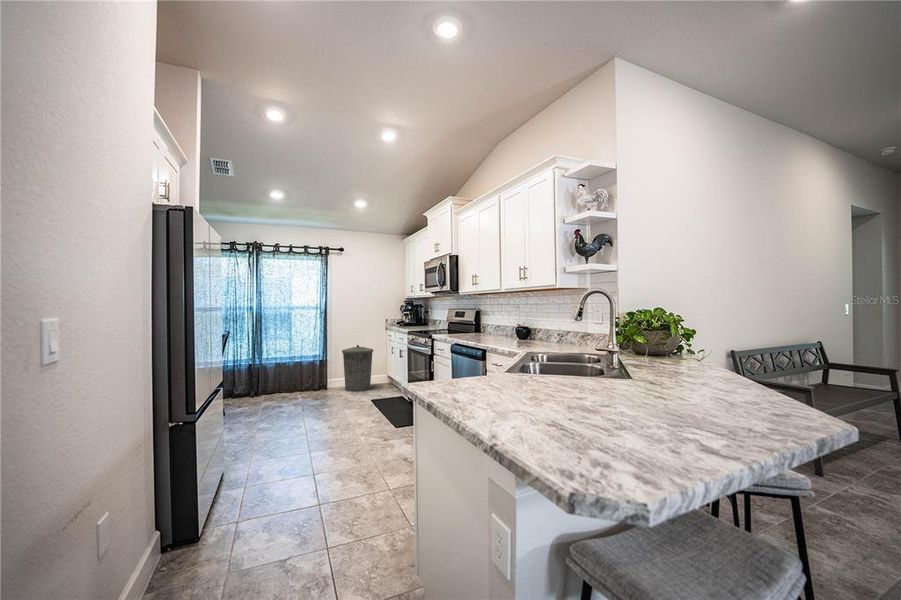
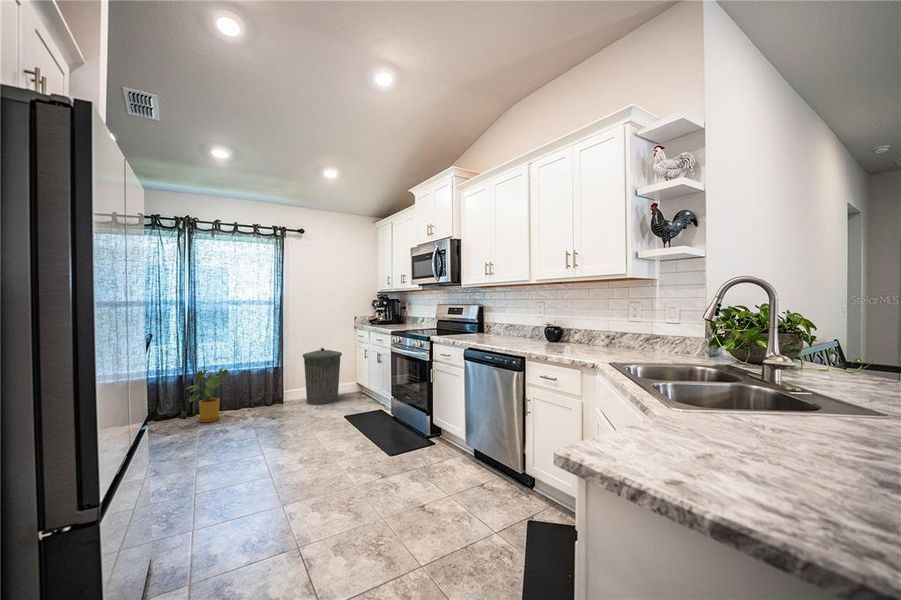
house plant: none [252,360,285,400] -> present [186,369,228,422]

